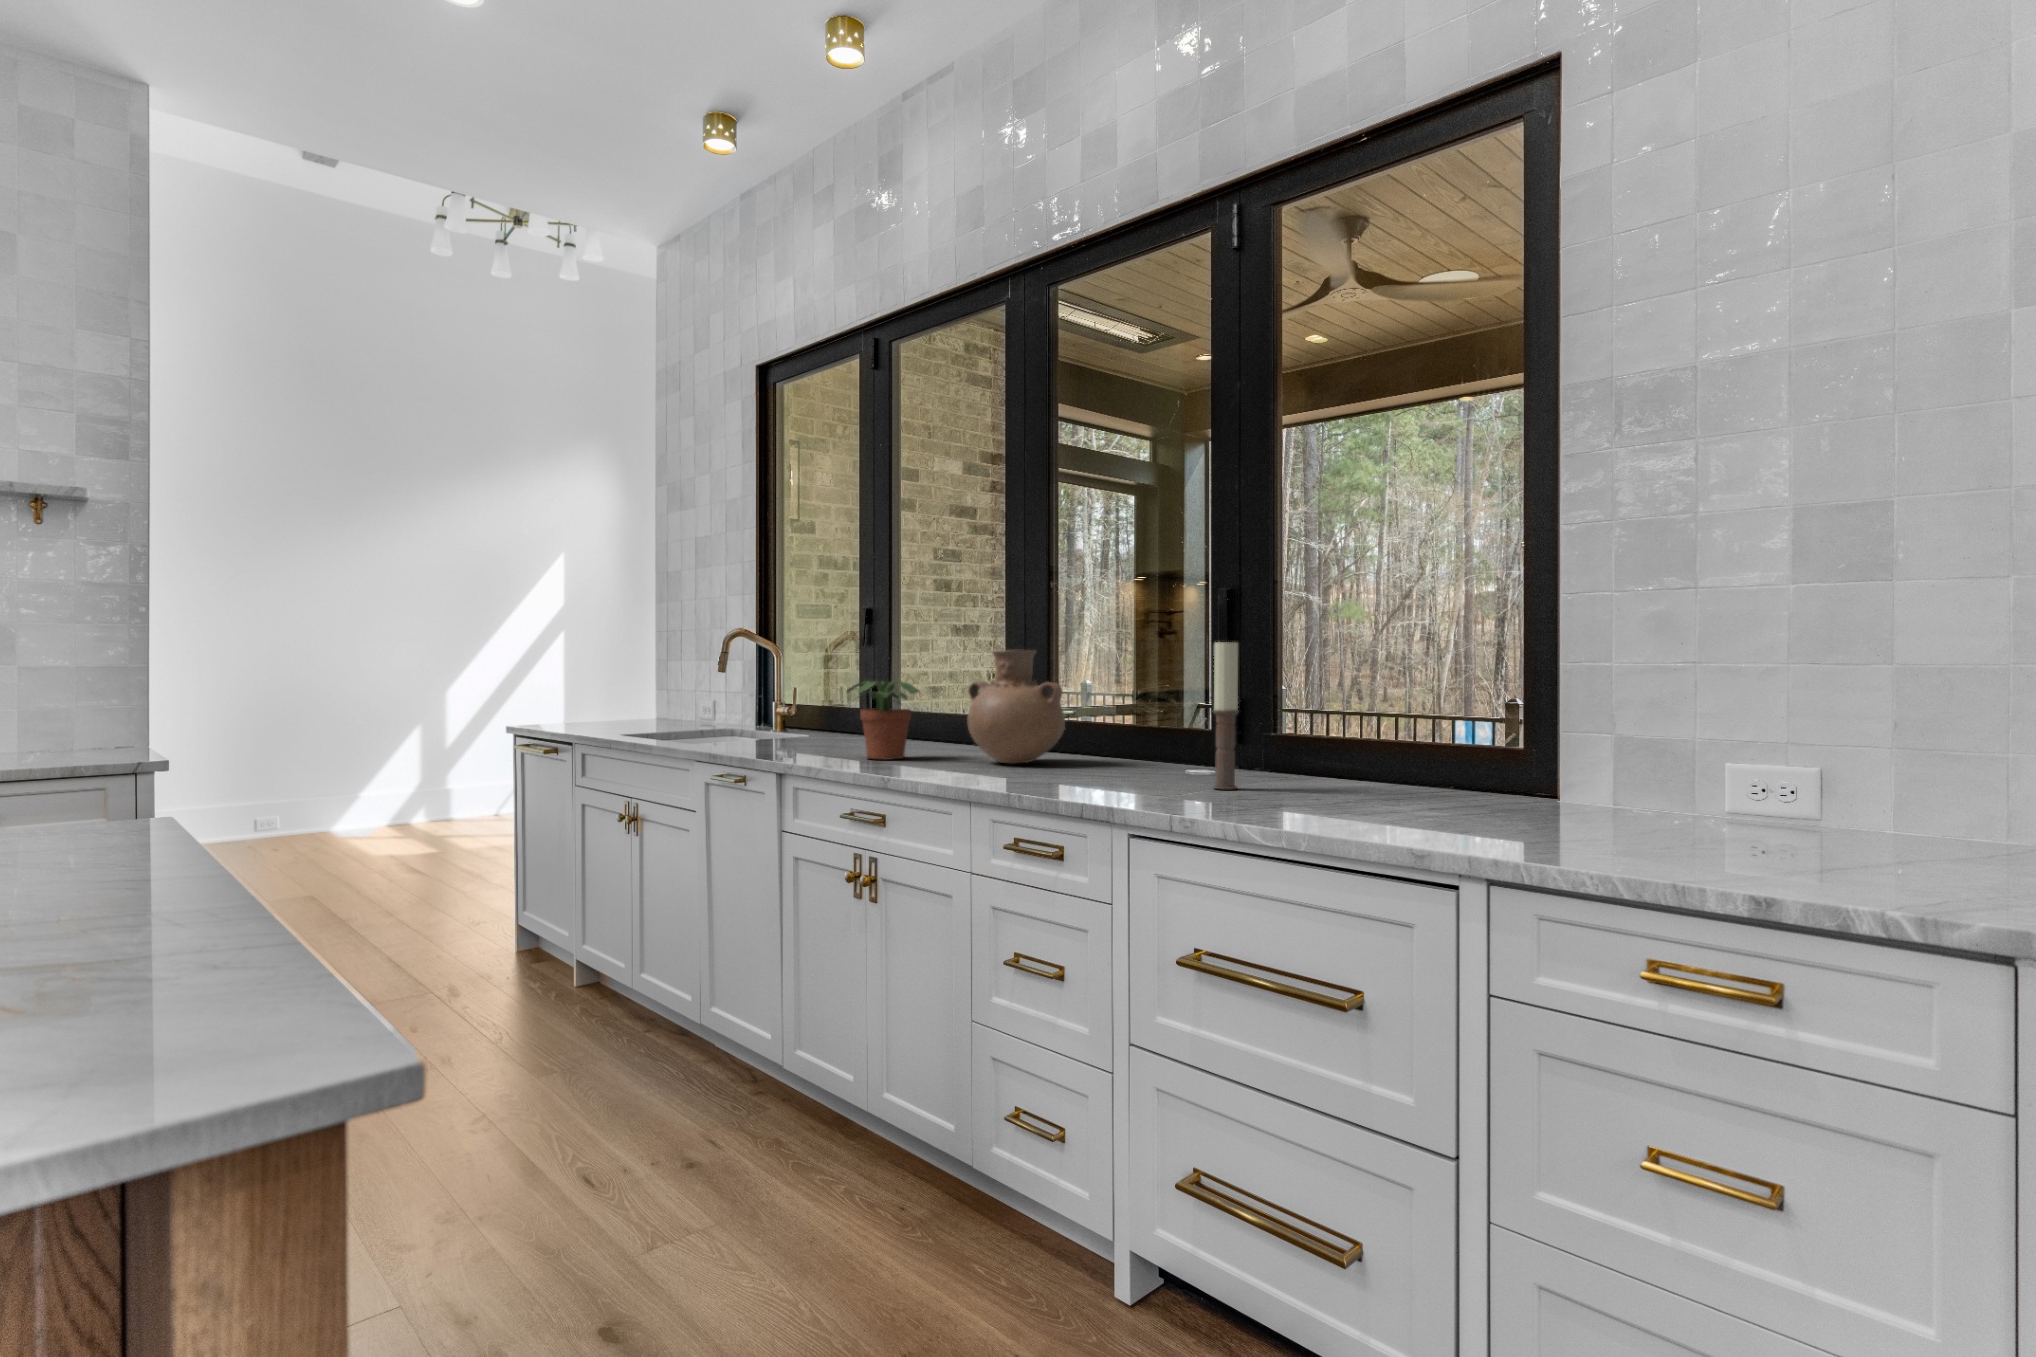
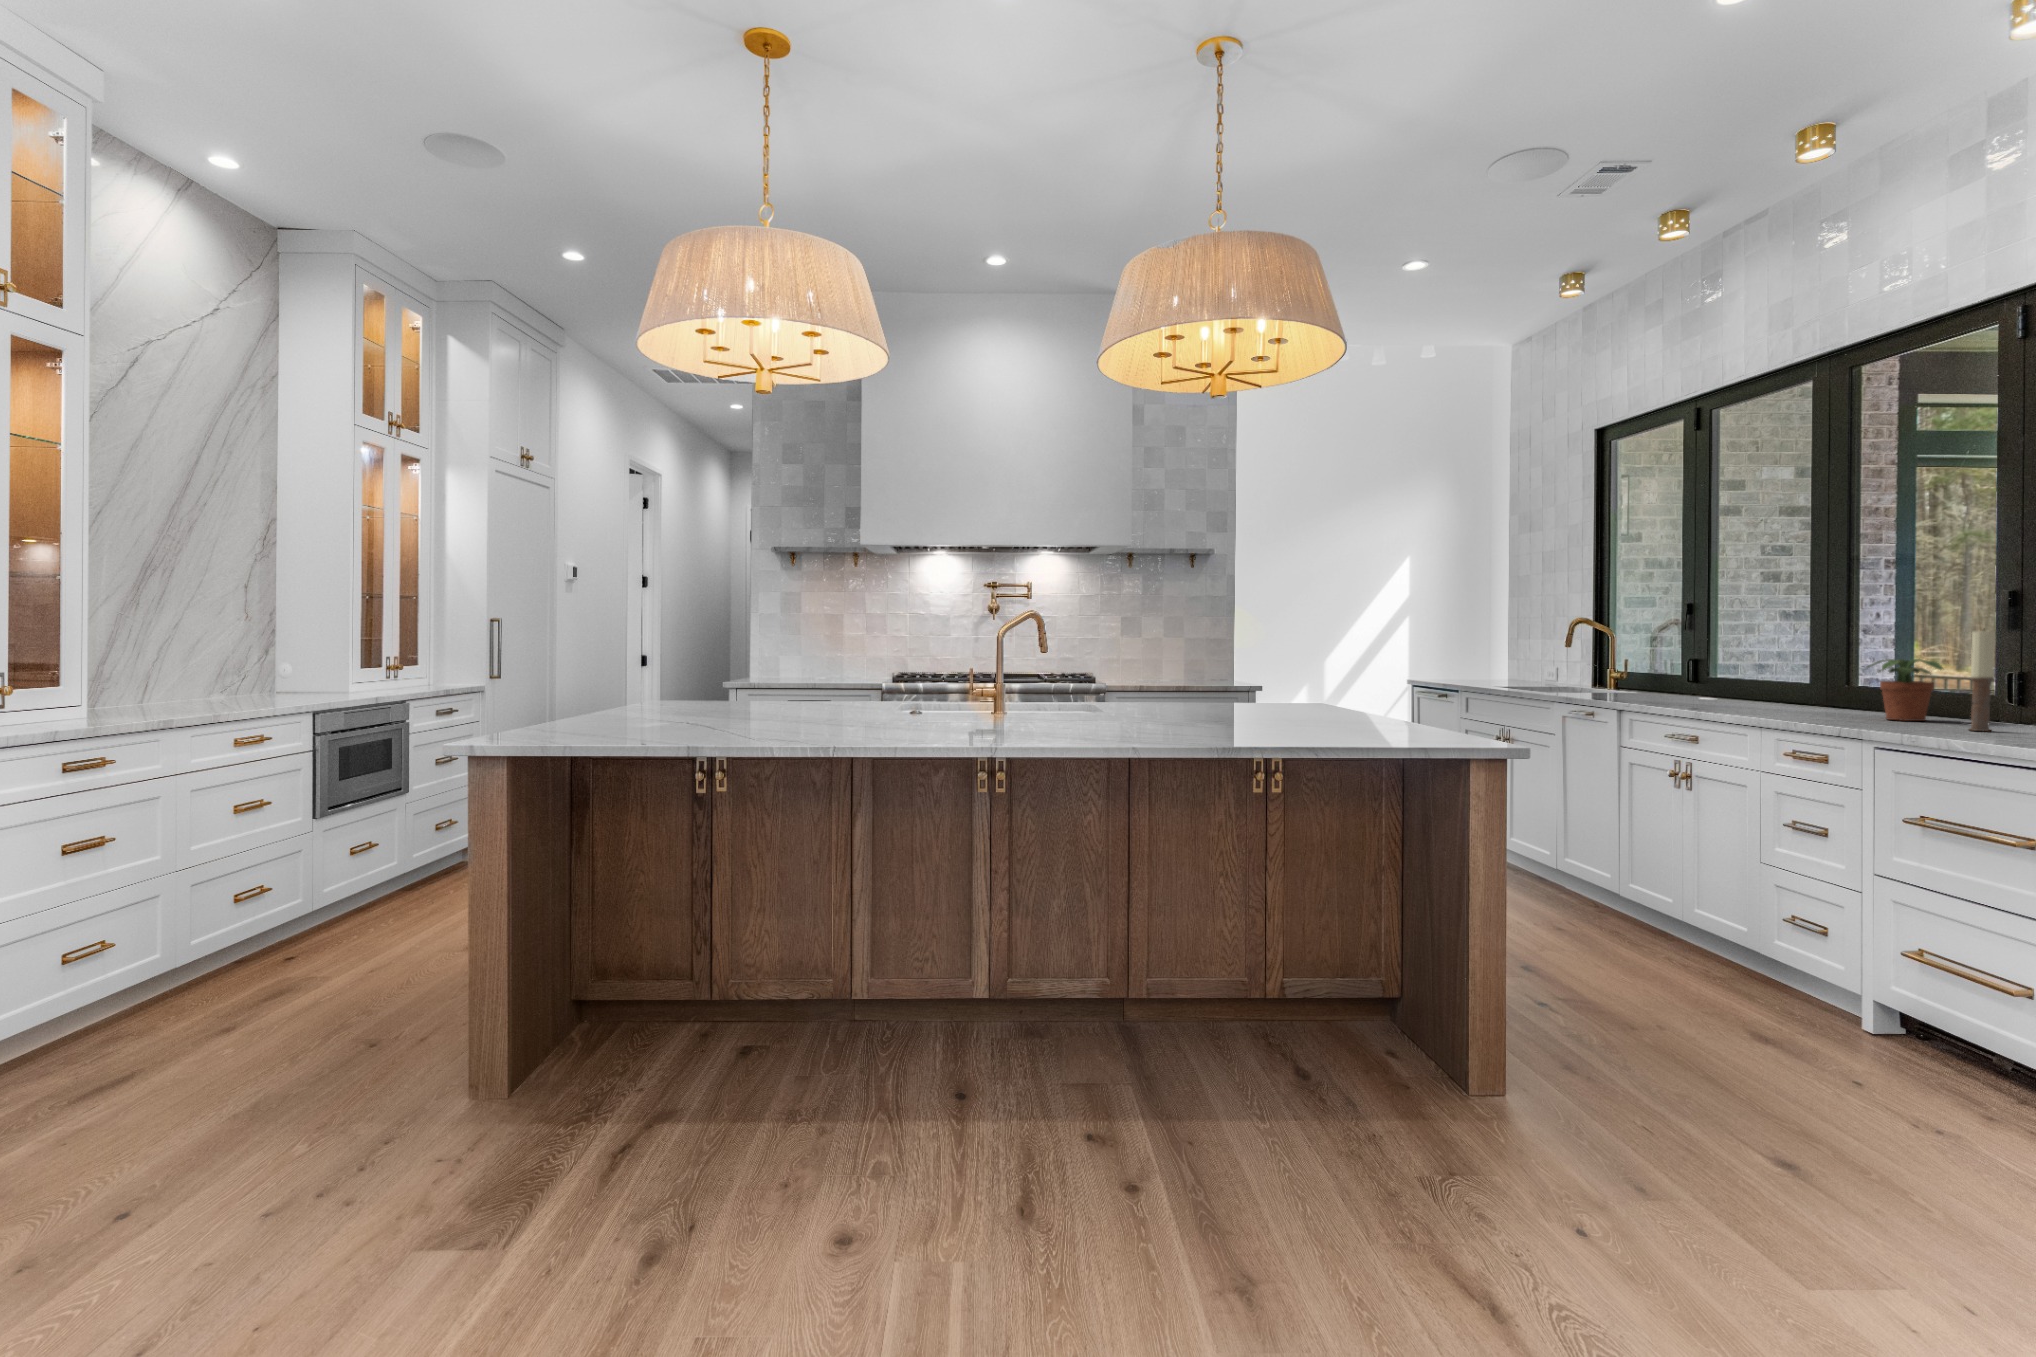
vase: present [968,650,1065,764] -> none [1767,635,1853,712]
potted plant: present [846,681,919,760] -> present [1867,659,1943,721]

